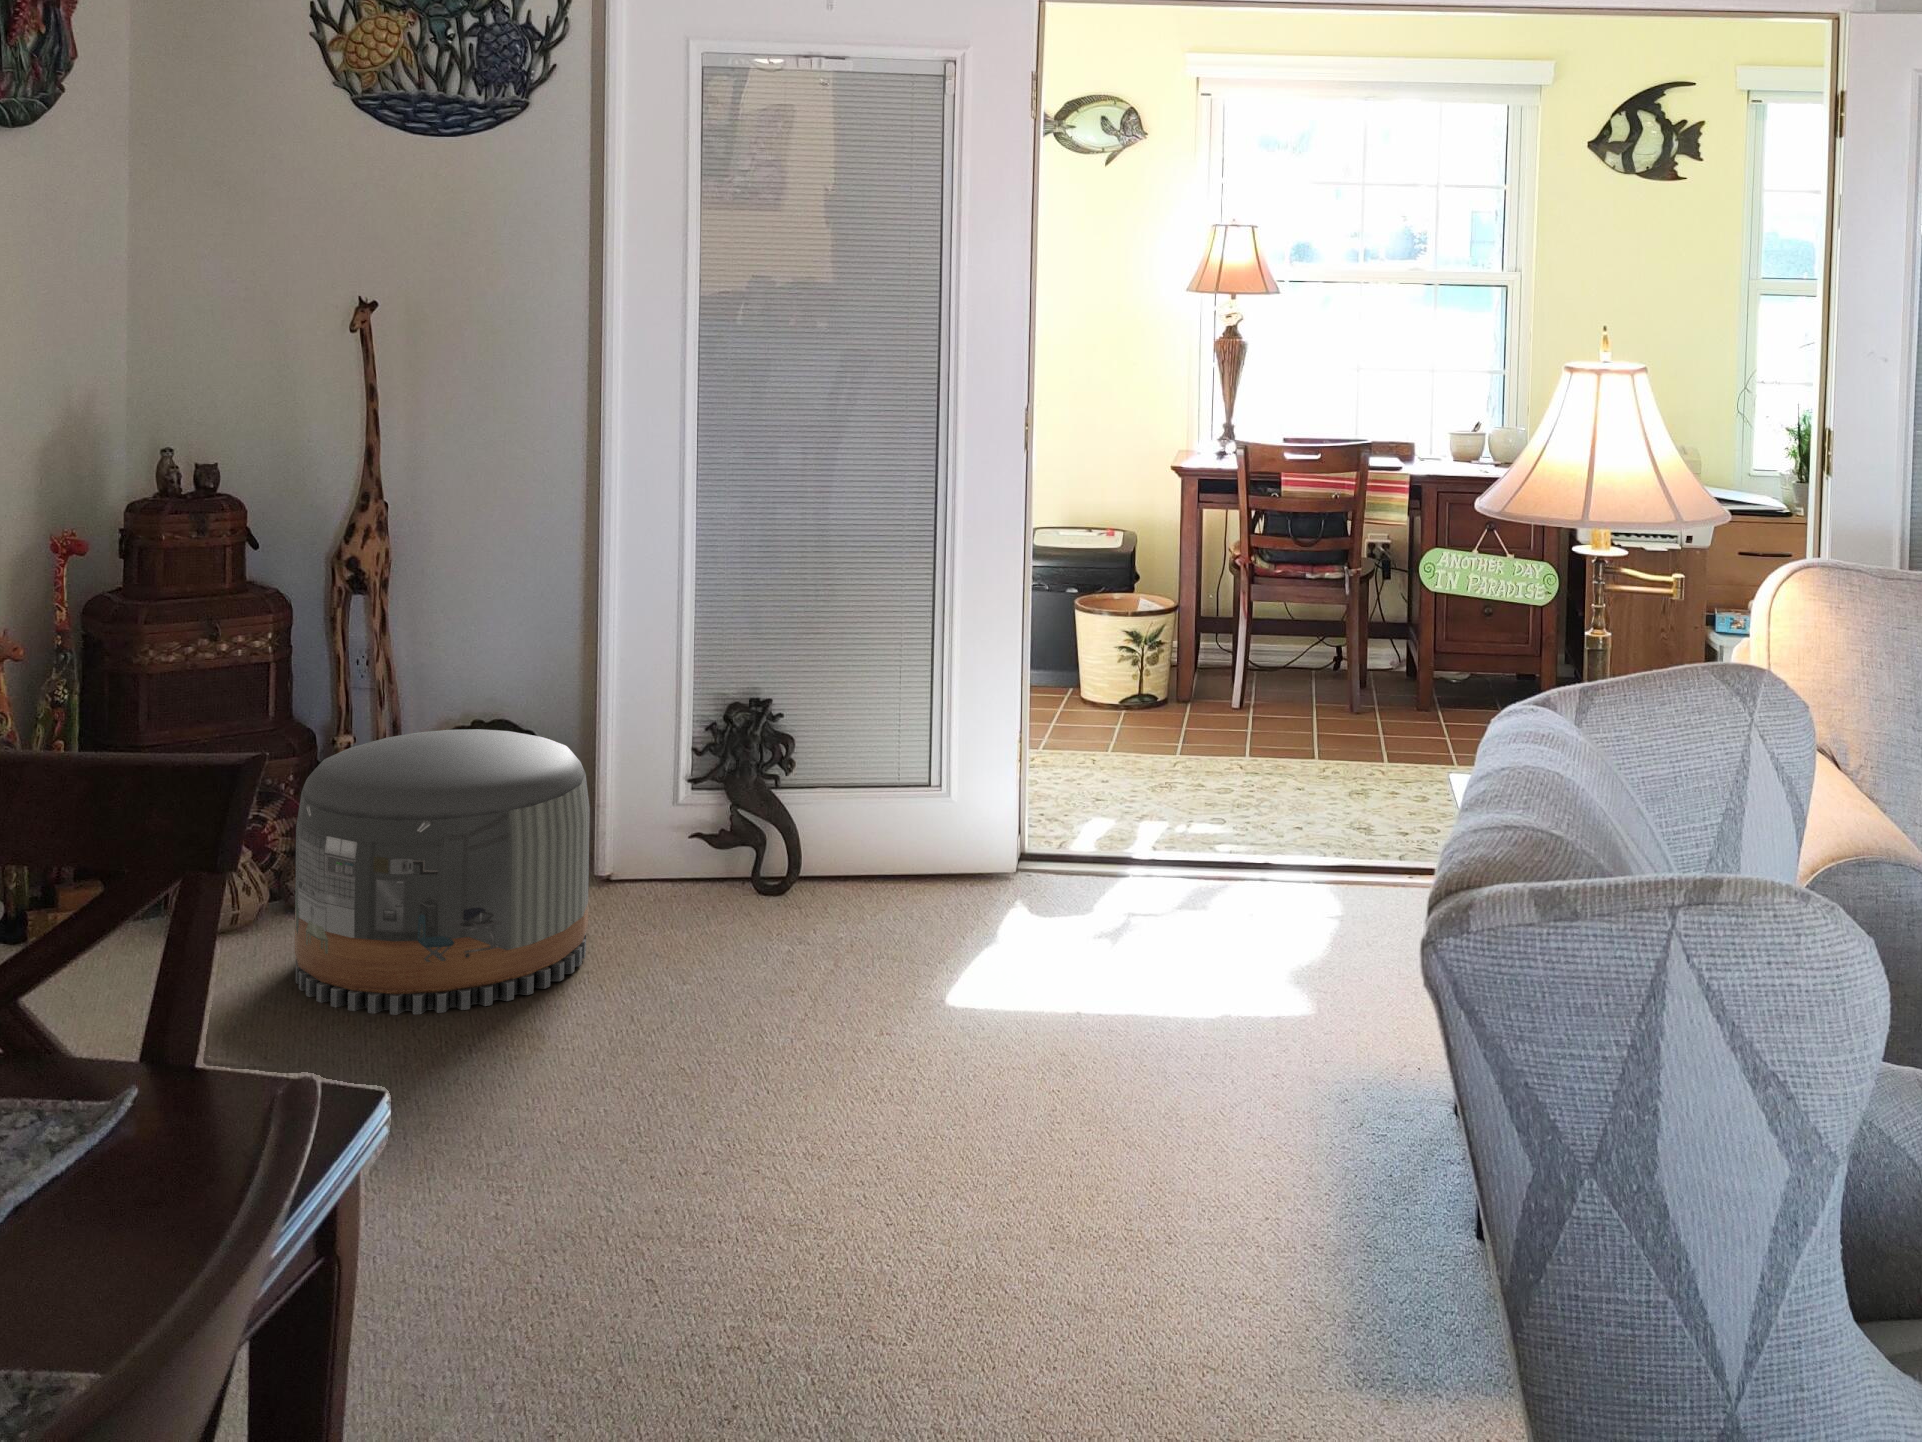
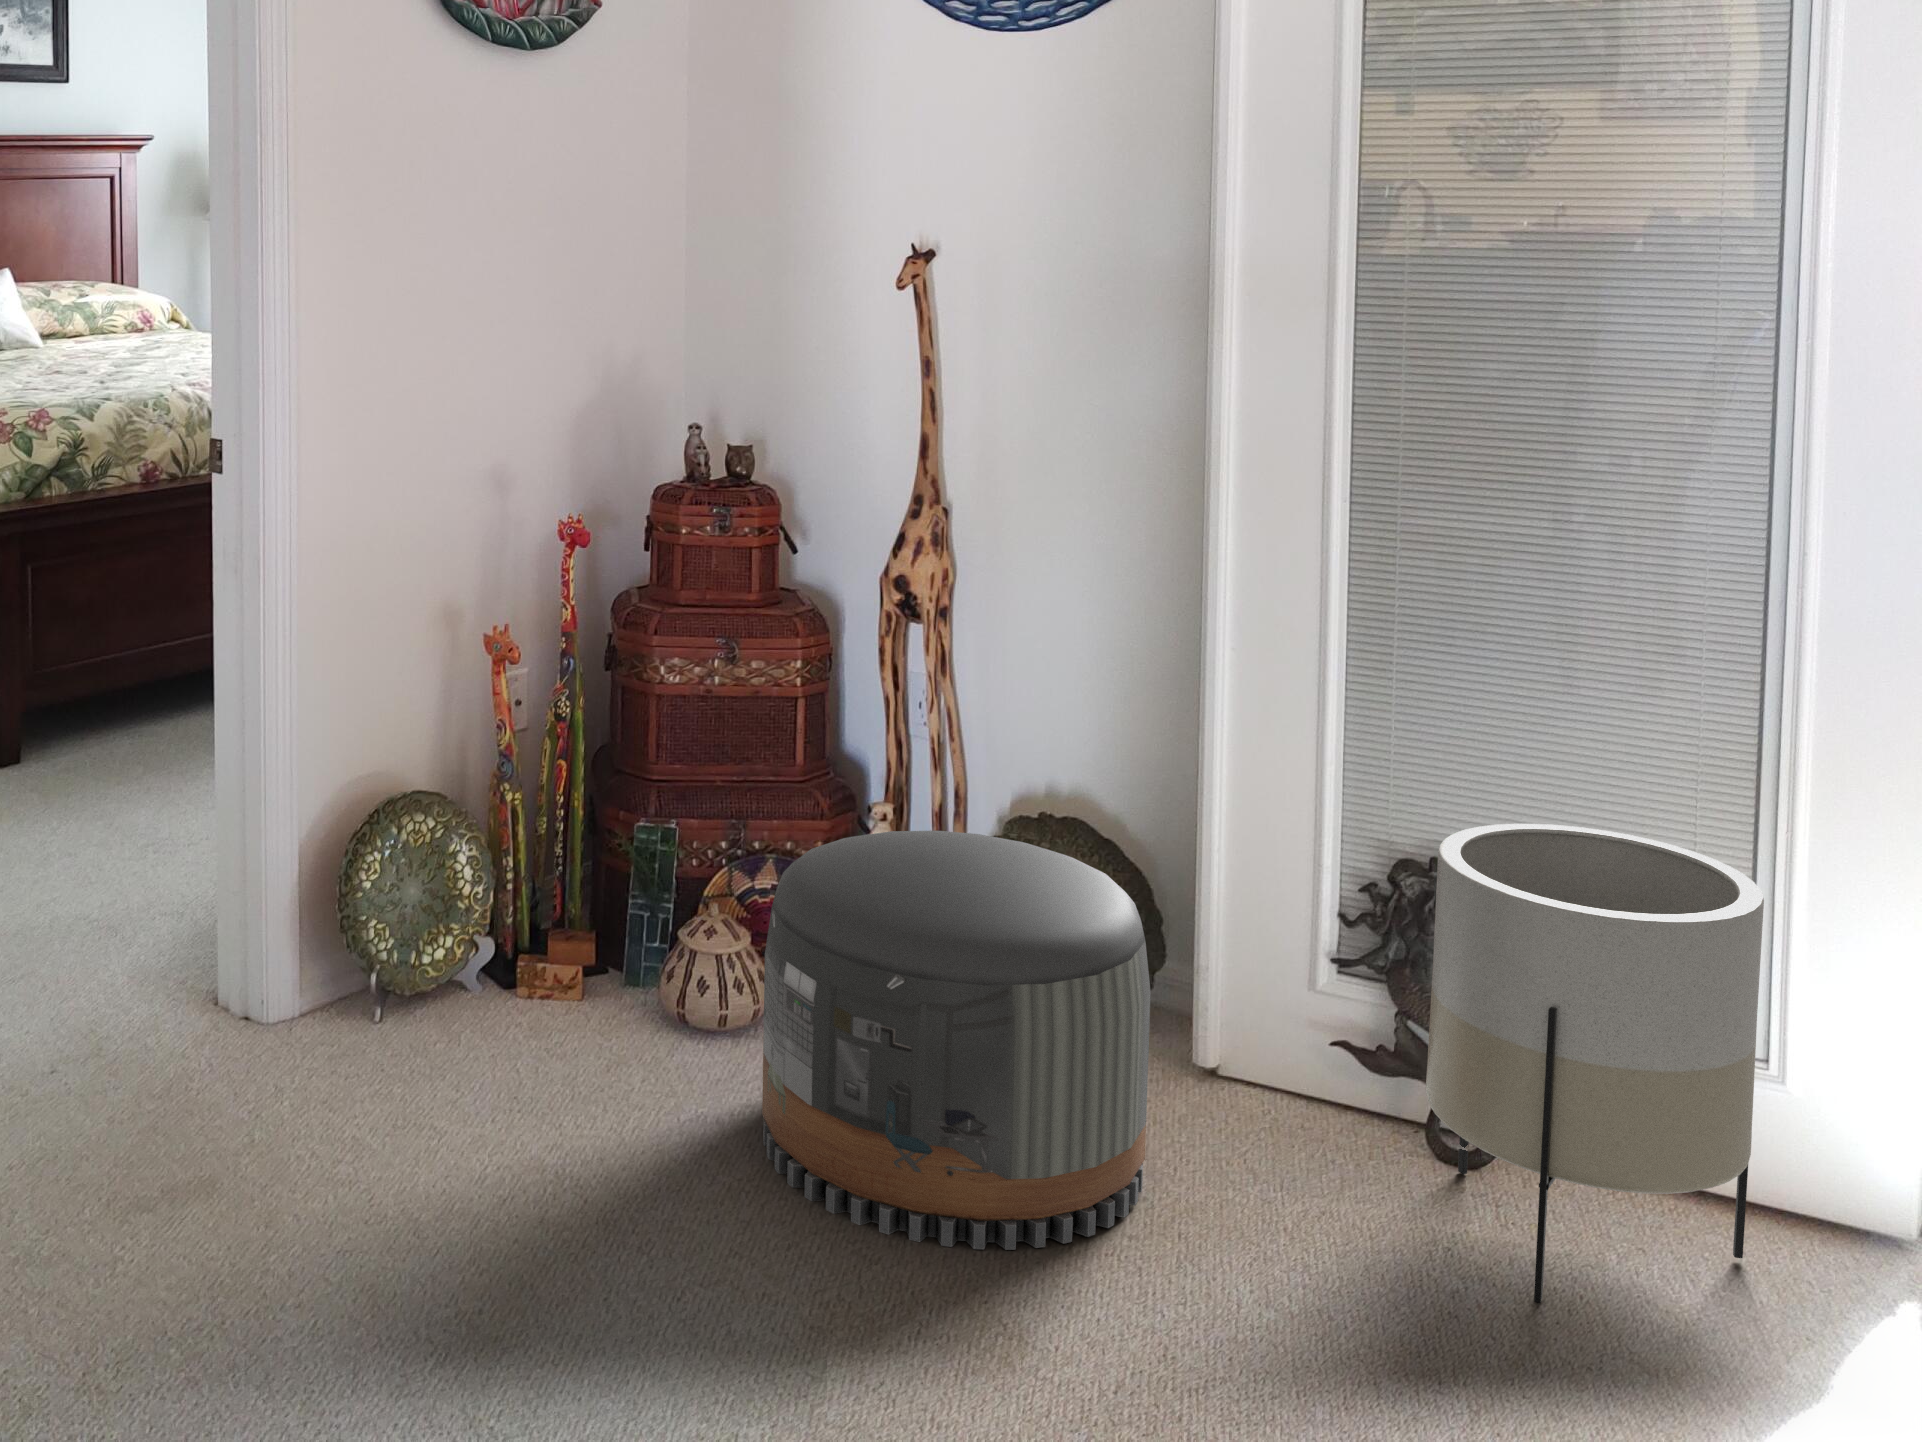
planter: none [760,659,943,946] -> present [1426,824,1764,1303]

